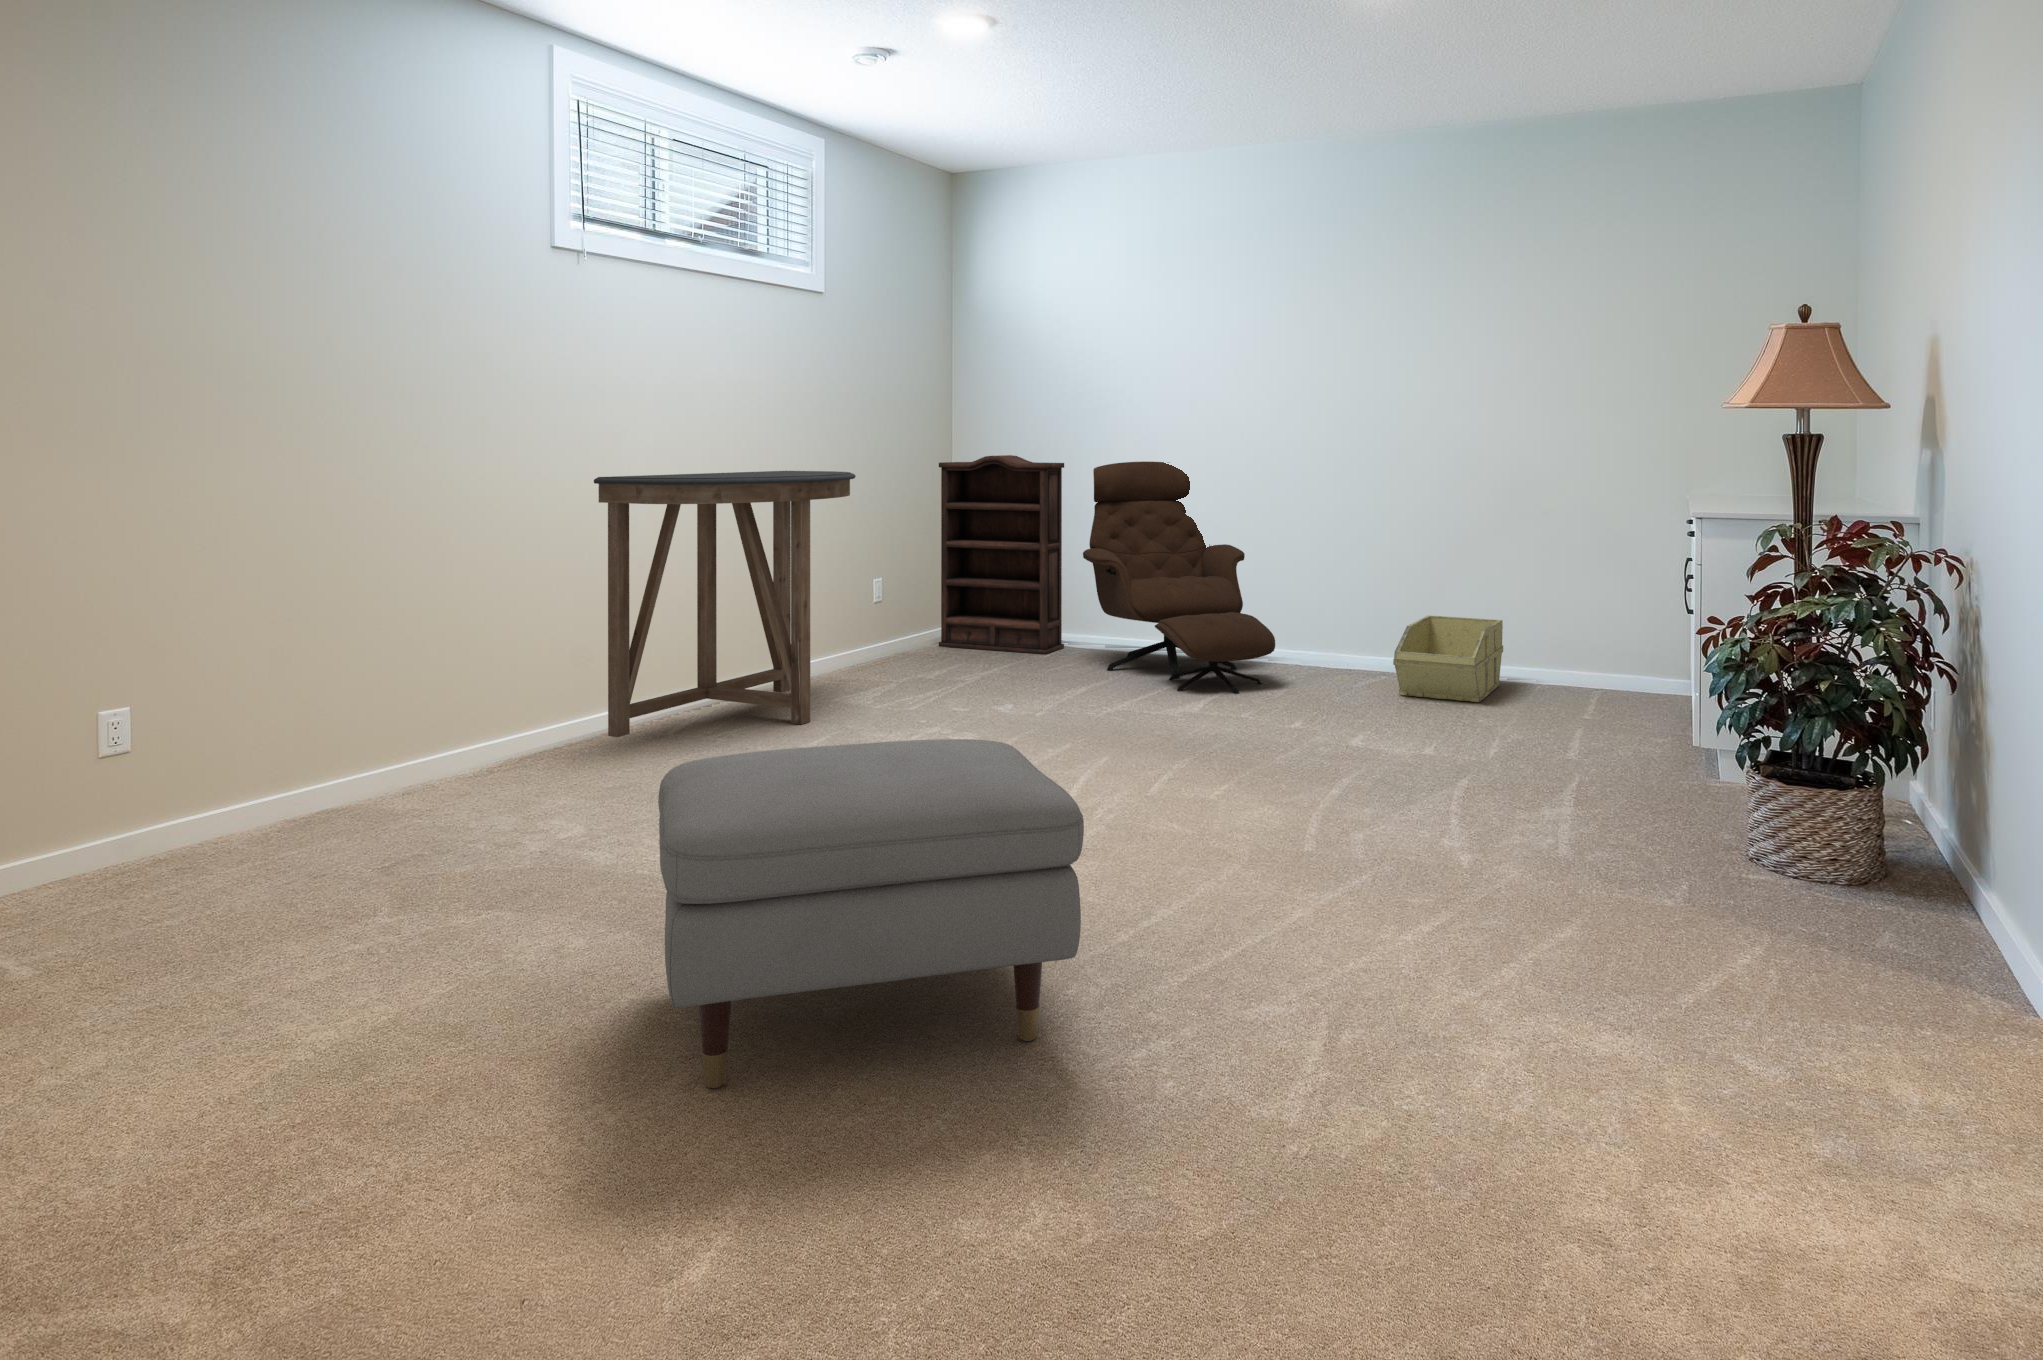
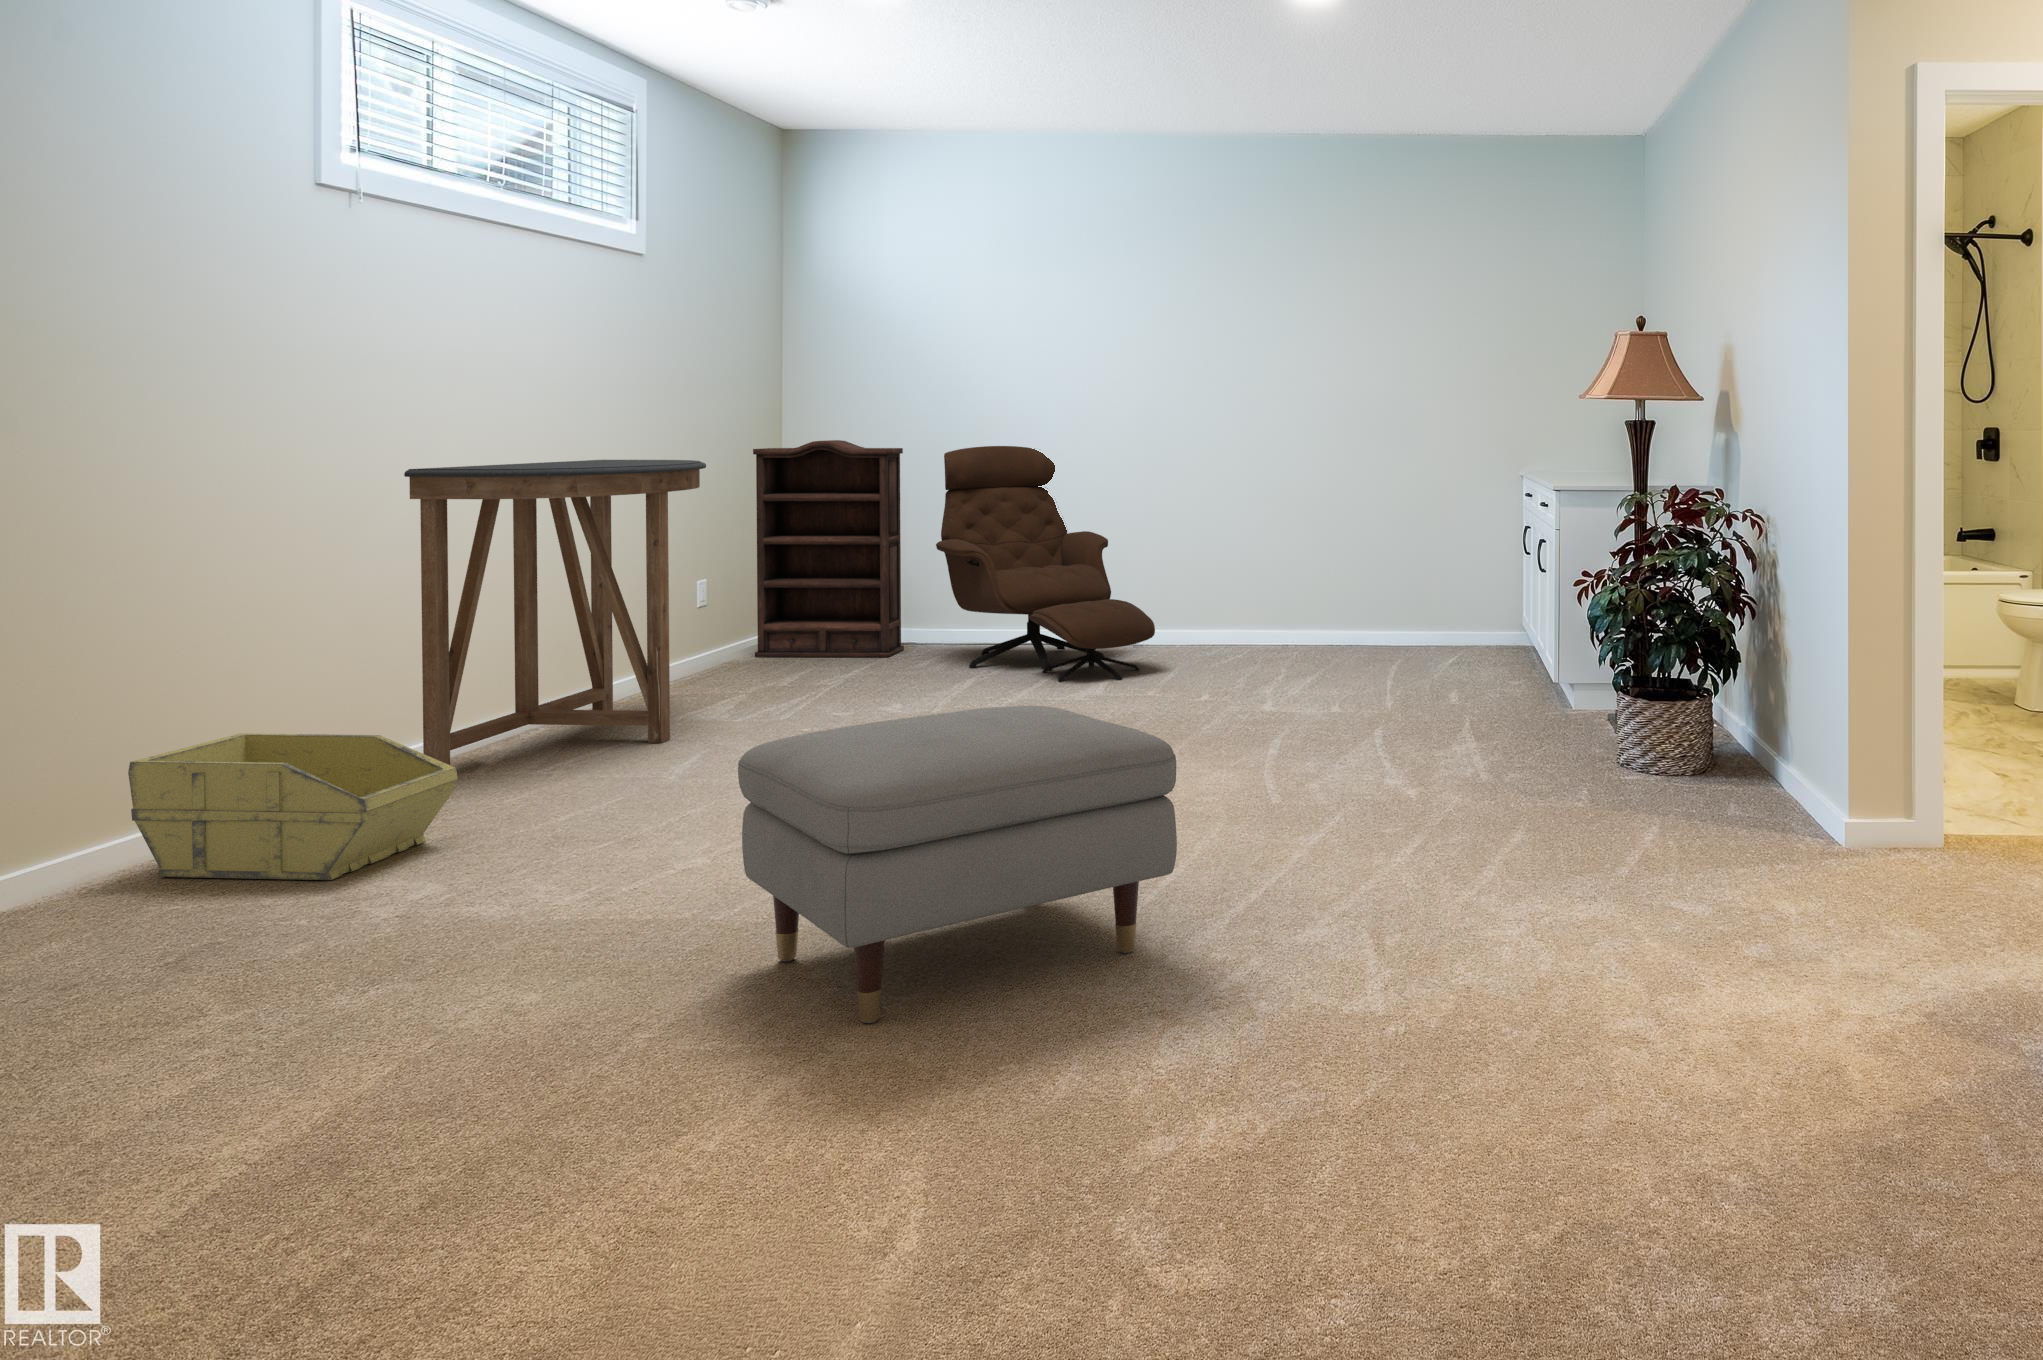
storage bin: present [1393,615,1503,702] -> present [128,733,458,880]

